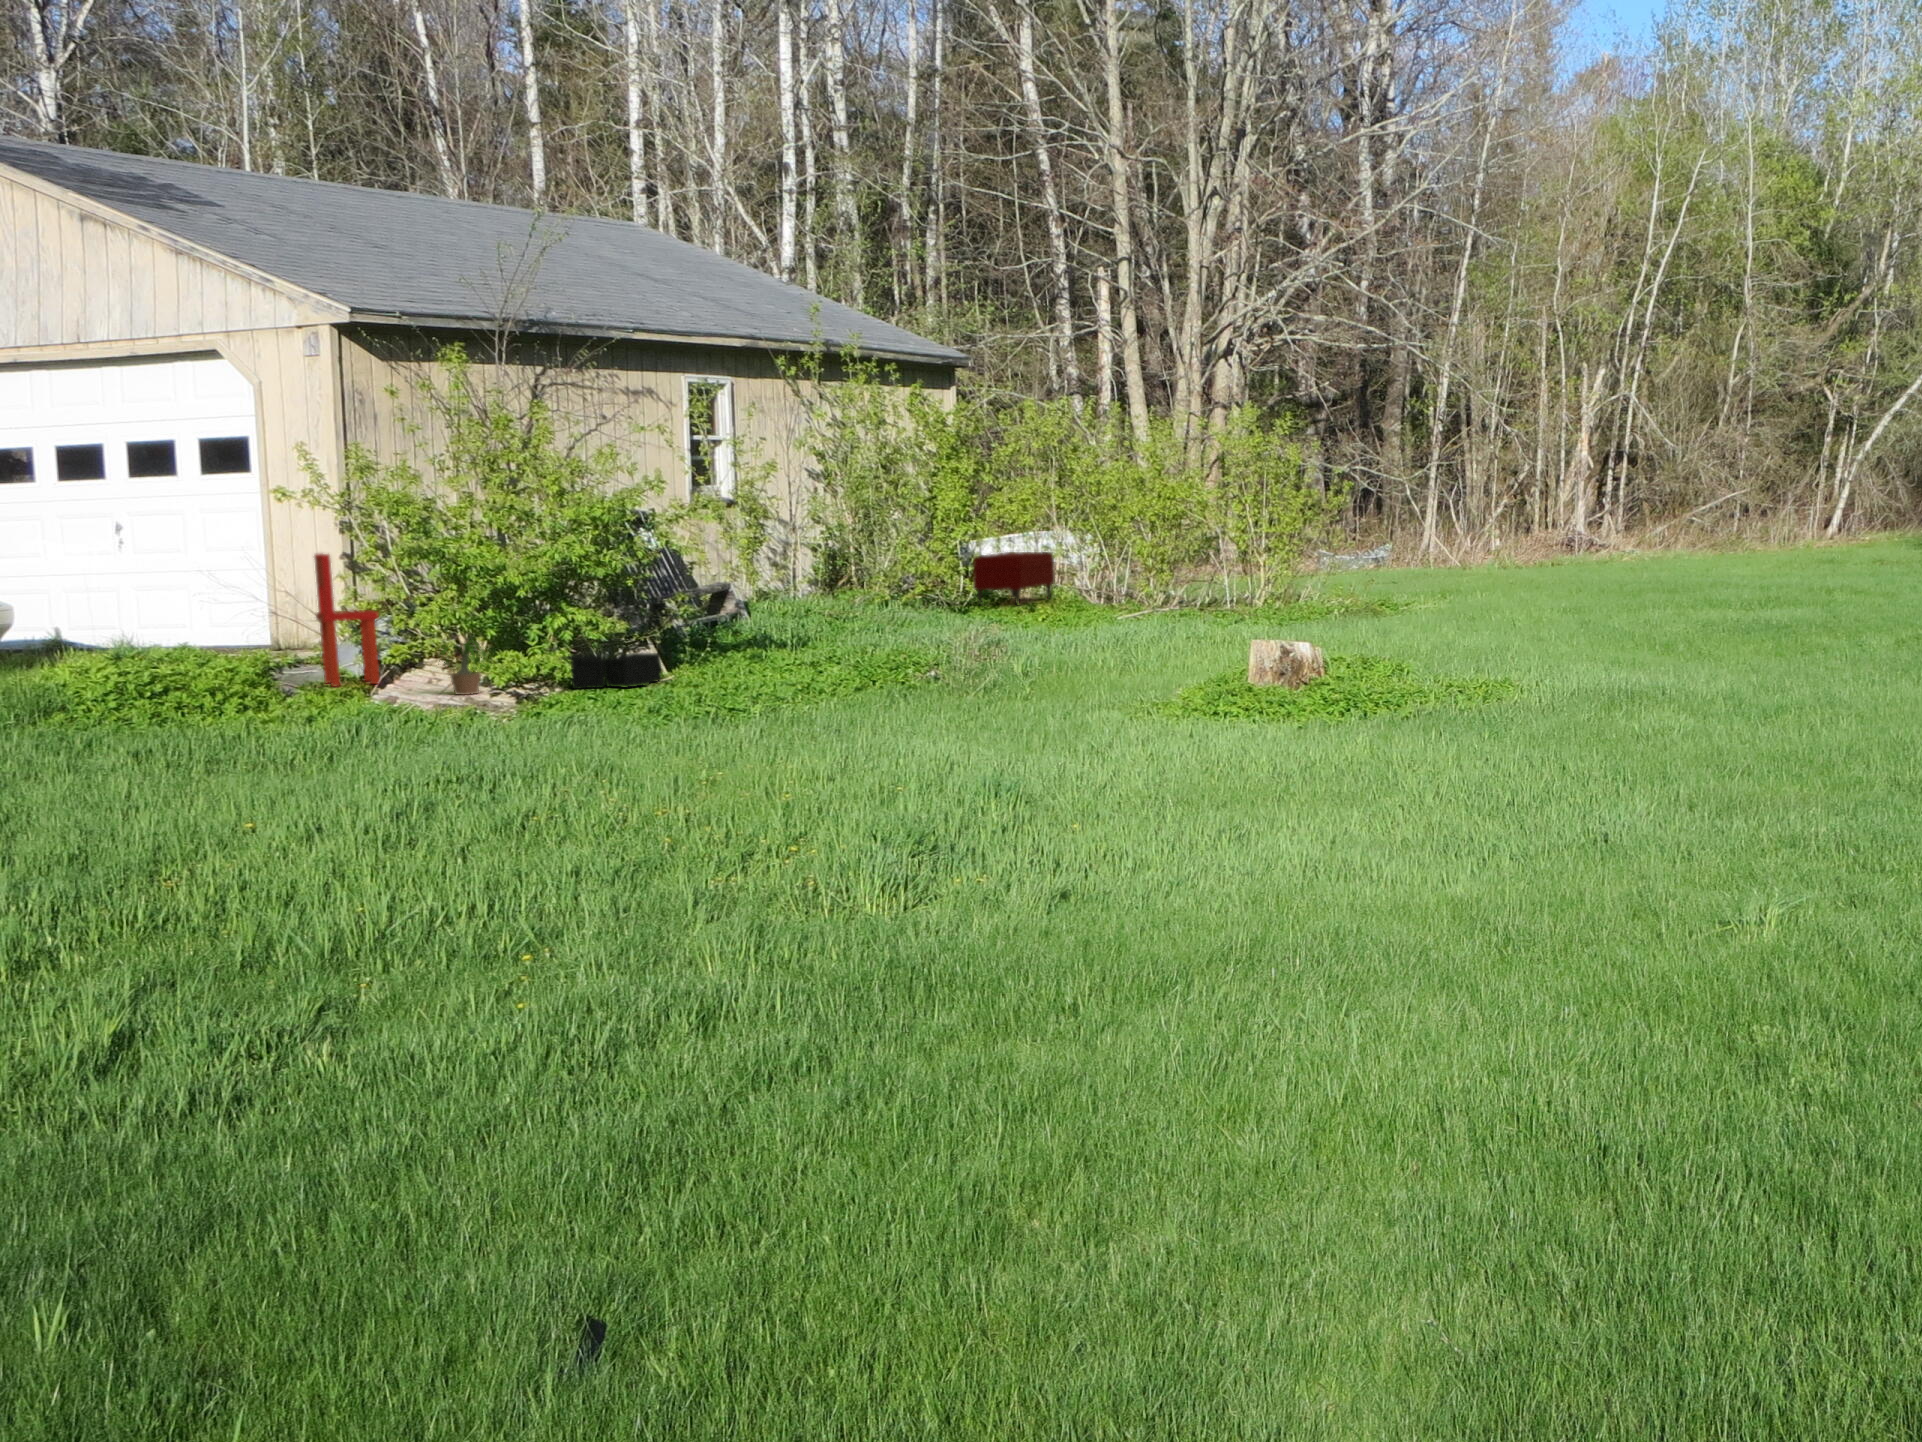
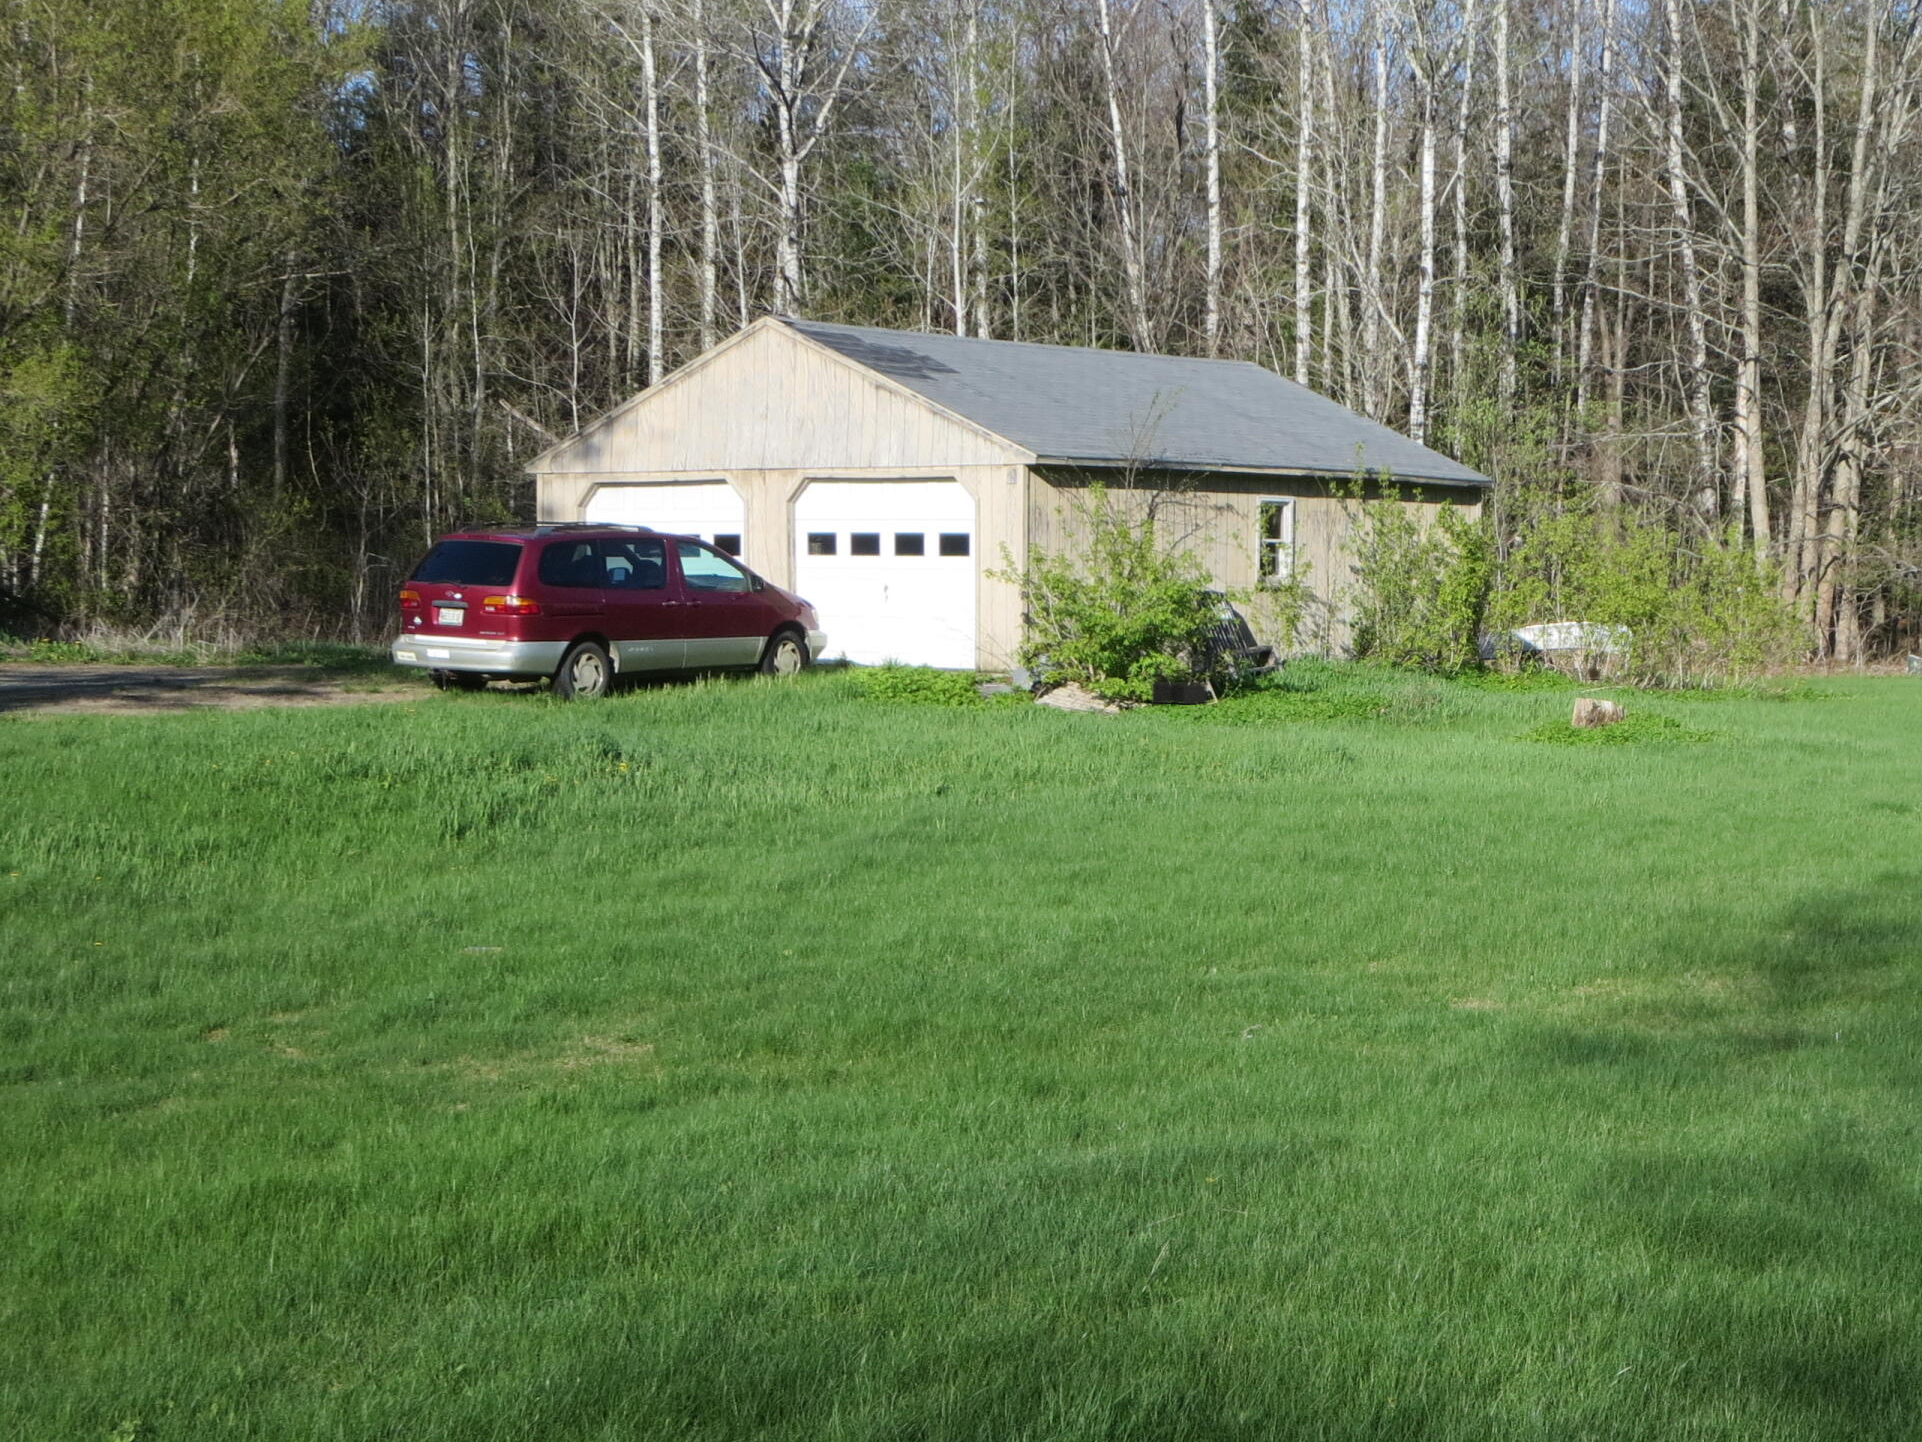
bench: present [972,552,1055,605] -> none [1456,639,1524,680]
chair: present [314,554,380,687] -> none [1006,611,1042,696]
potted plant: present [439,641,489,695] -> present [1586,655,1604,680]

